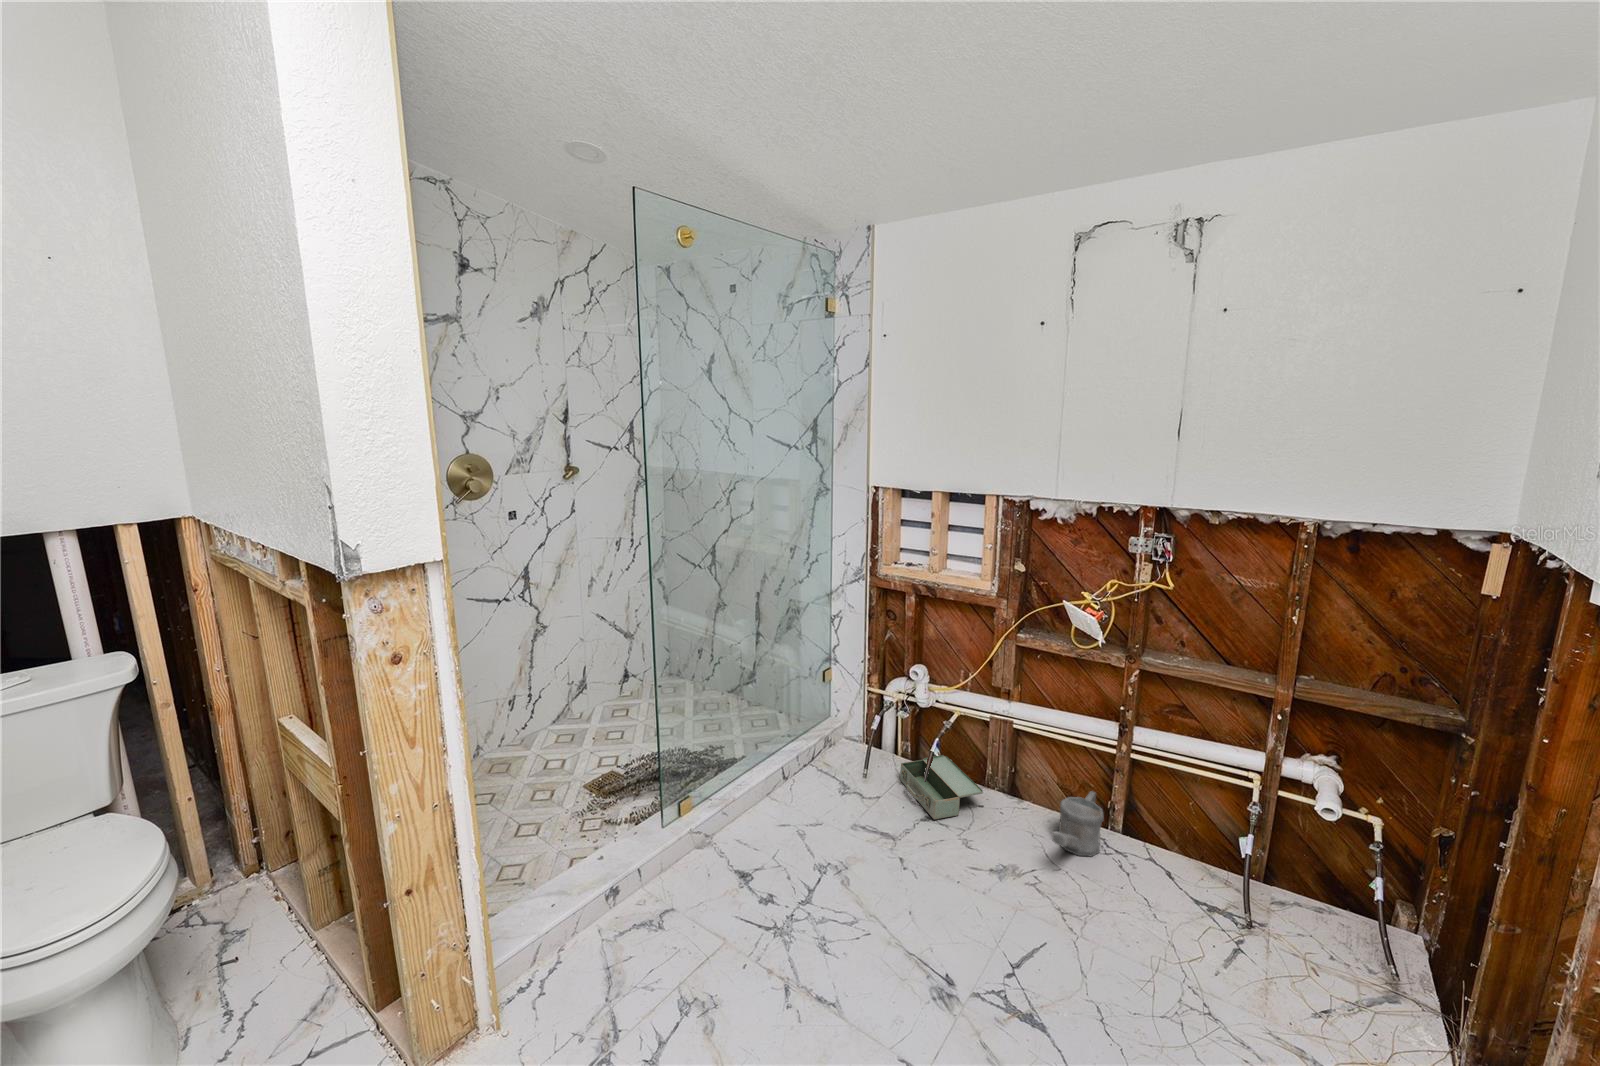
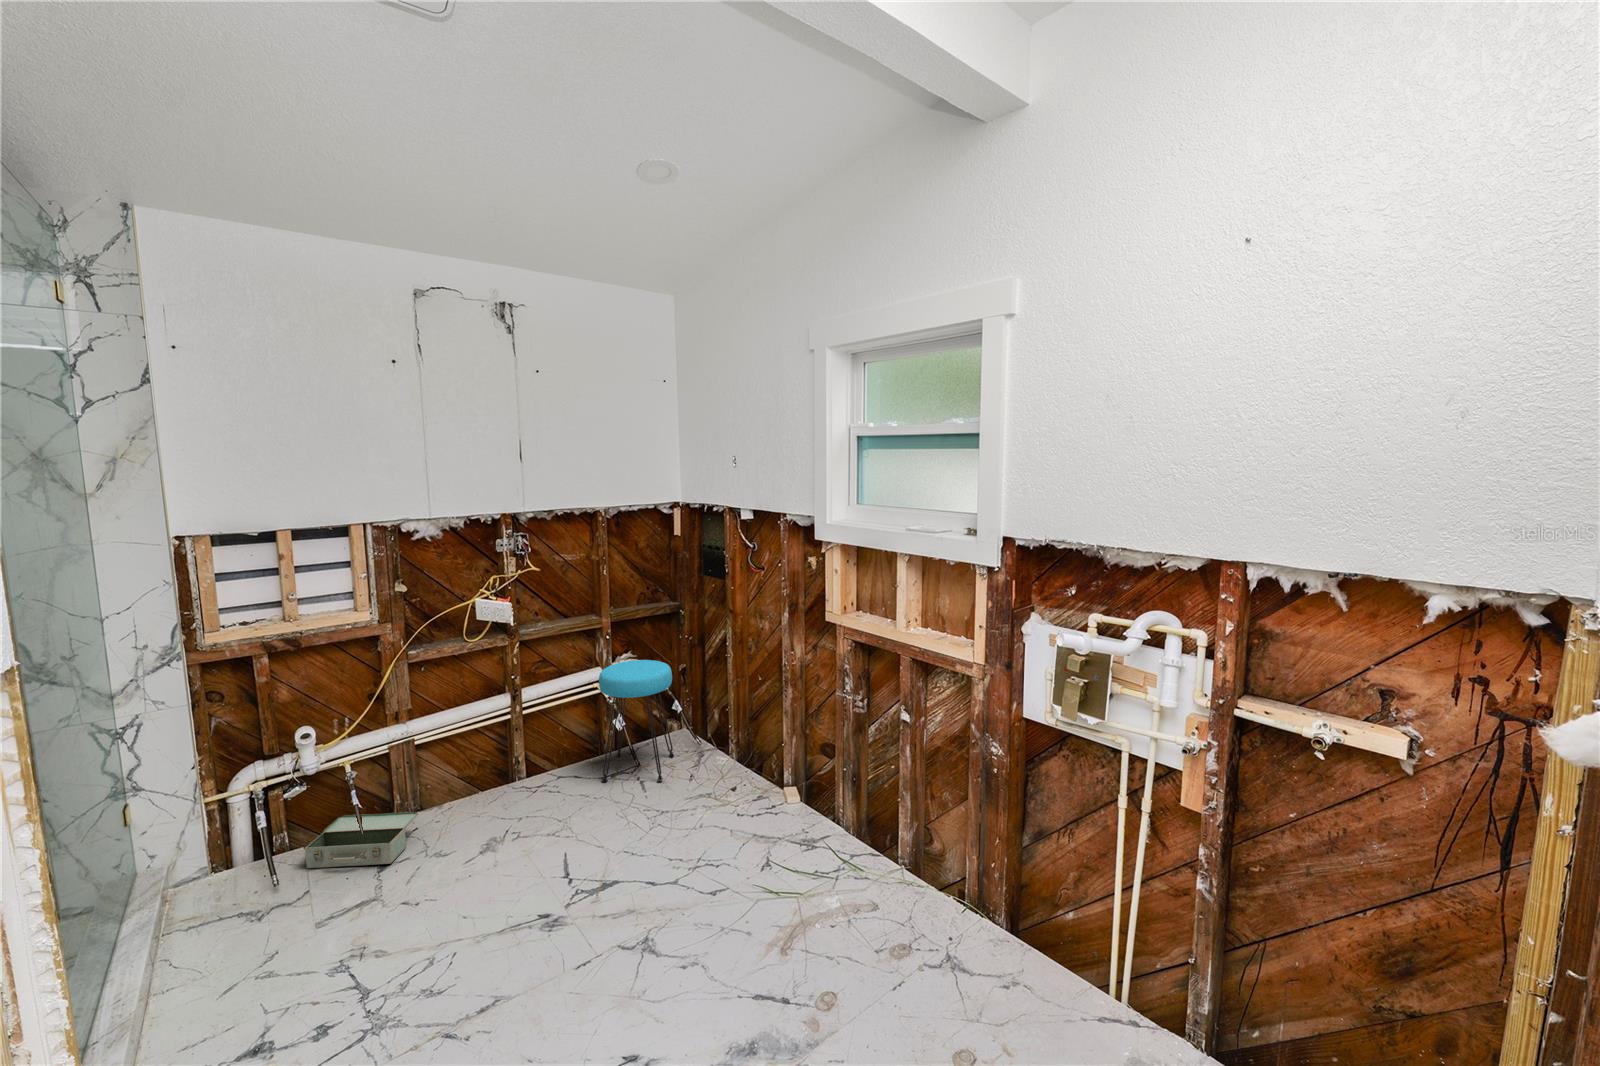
stool: none [1192,757,1362,973] -> present [599,660,674,782]
watering can: present [1052,791,1104,856] -> none [491,758,531,809]

